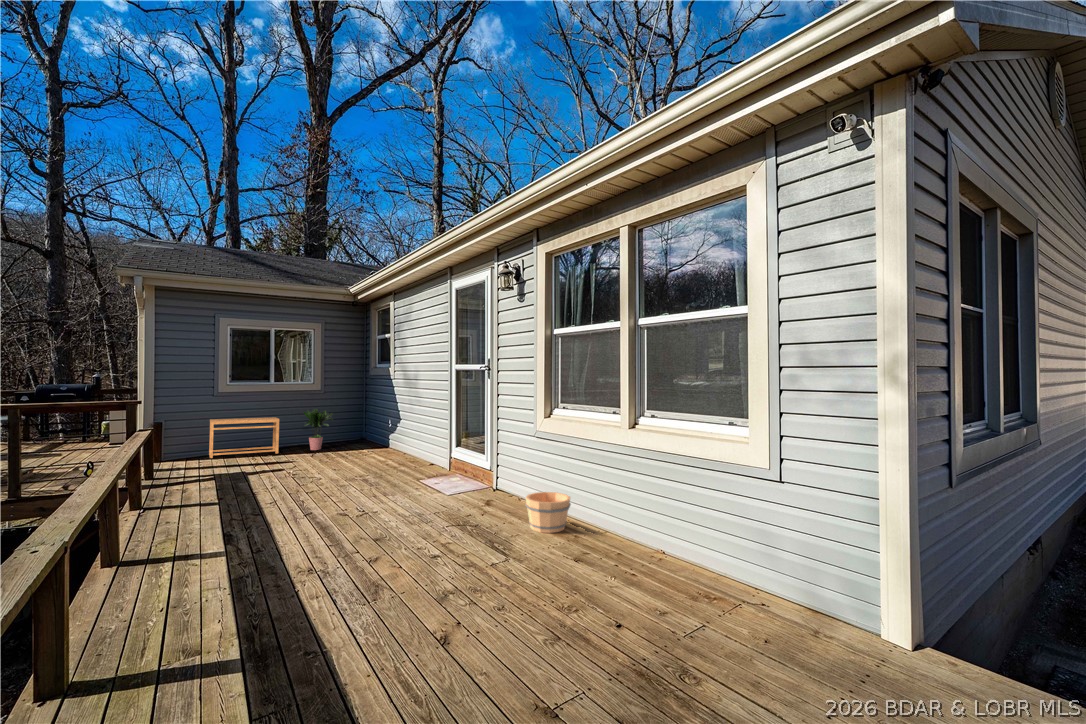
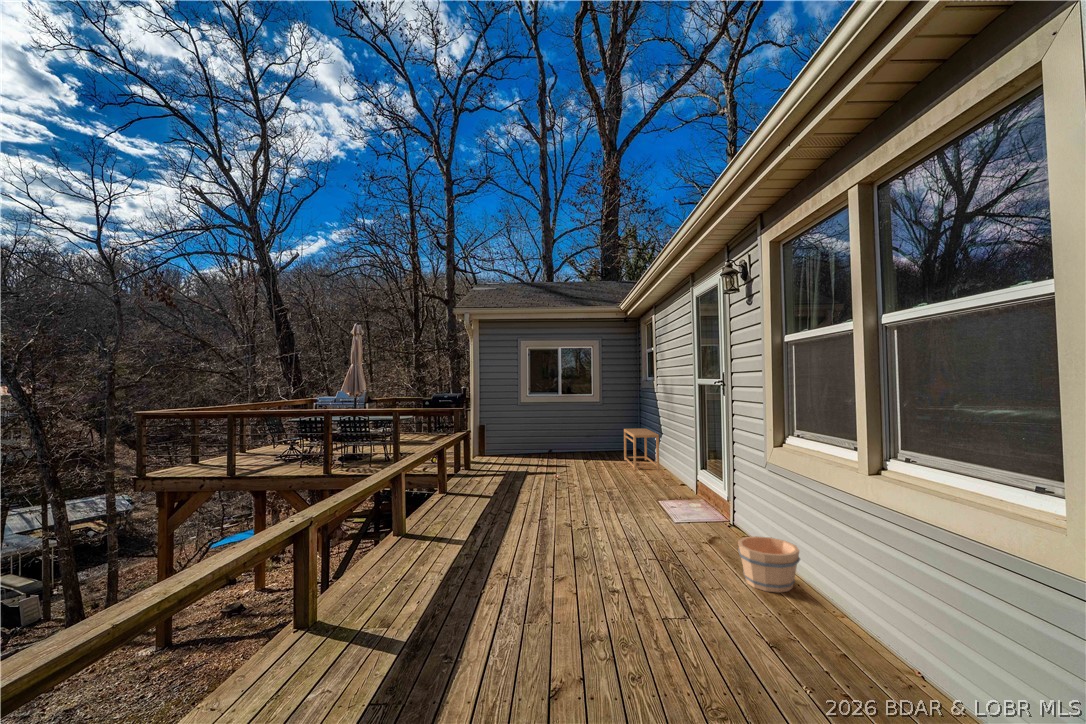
potted plant: present [304,409,333,450] -> none [581,418,607,456]
side table: present [209,417,280,458] -> present [624,429,659,470]

